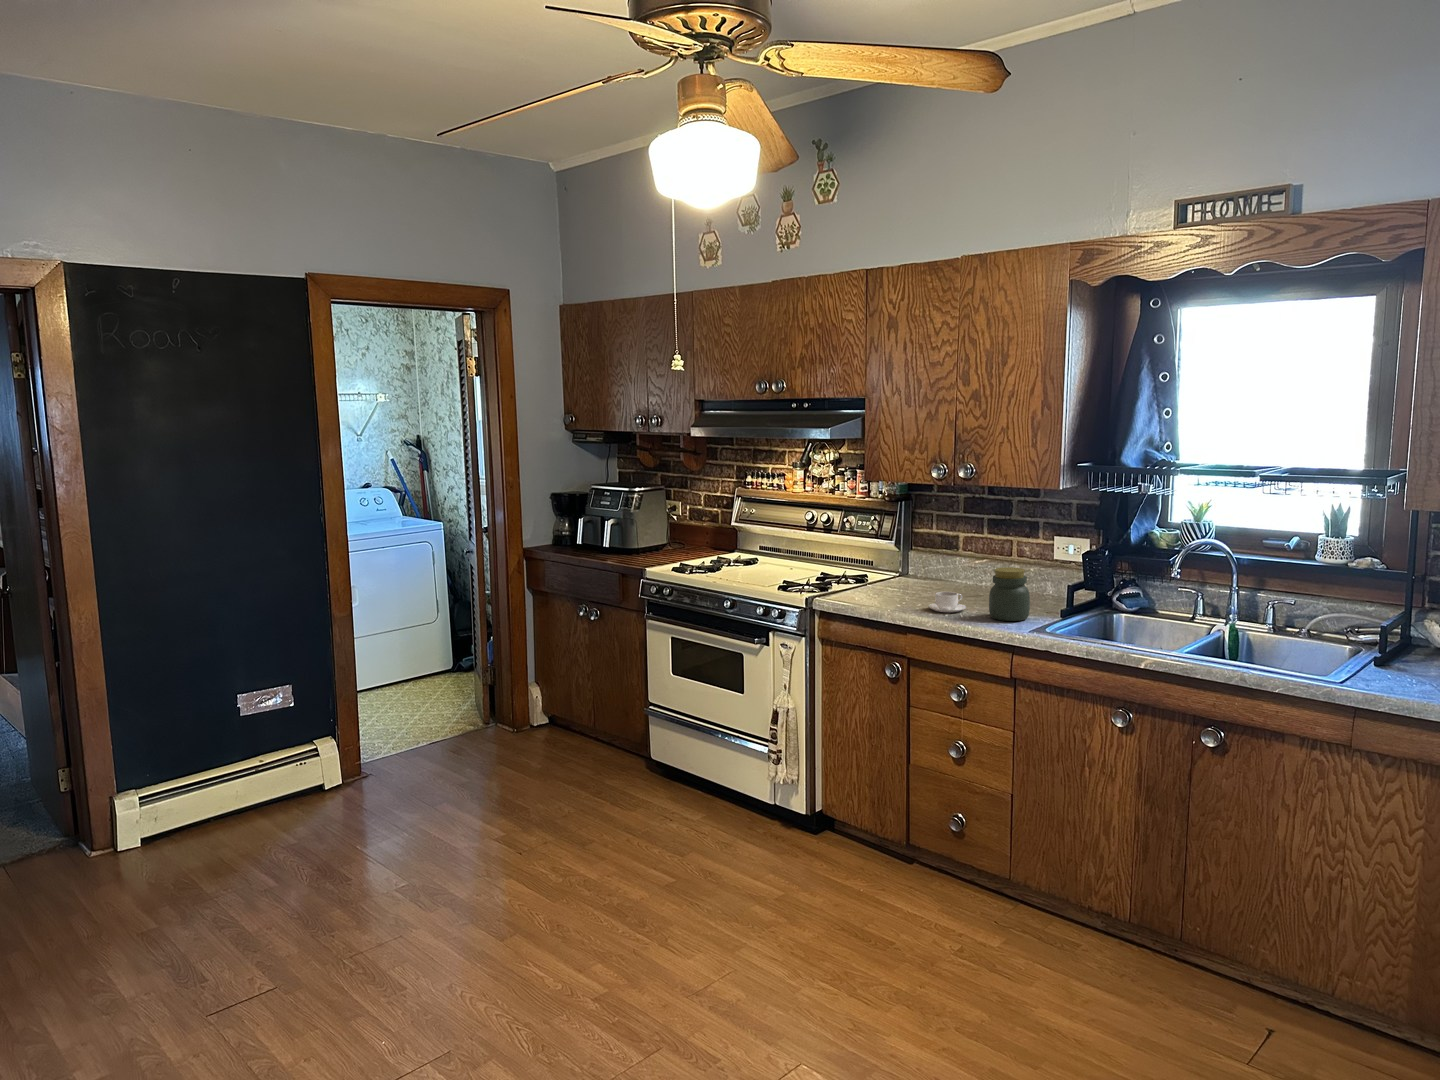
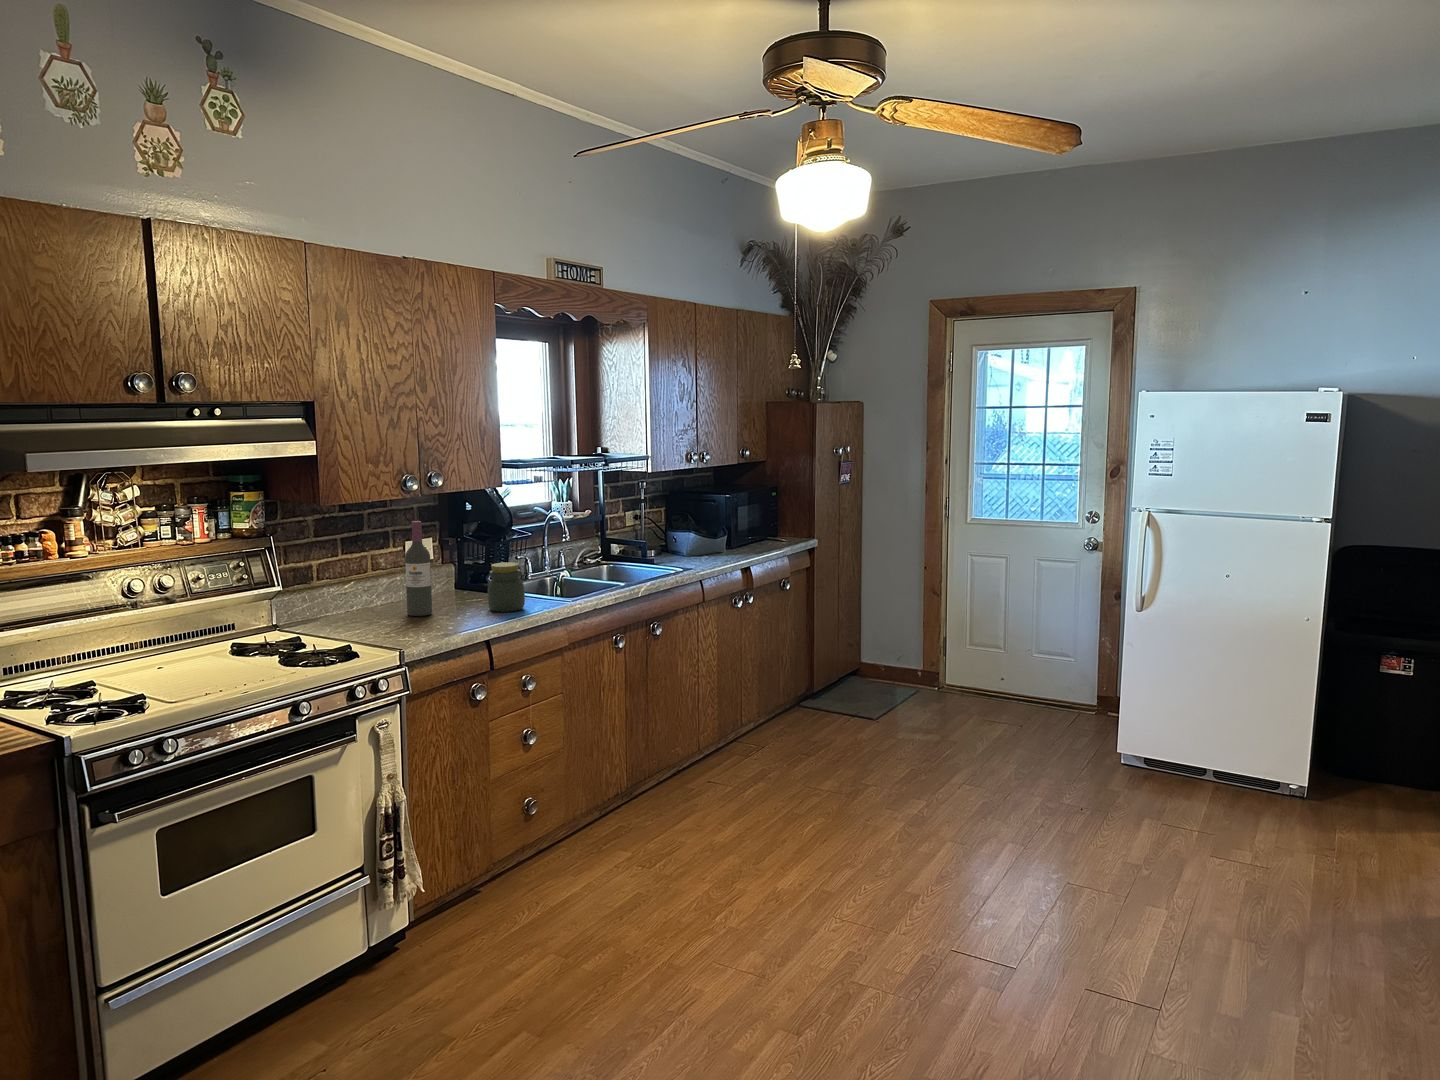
wine bottle: none [961,509,985,601] -> present [405,521,432,616]
coffee cup: present [928,592,966,612] -> none [448,602,487,623]

